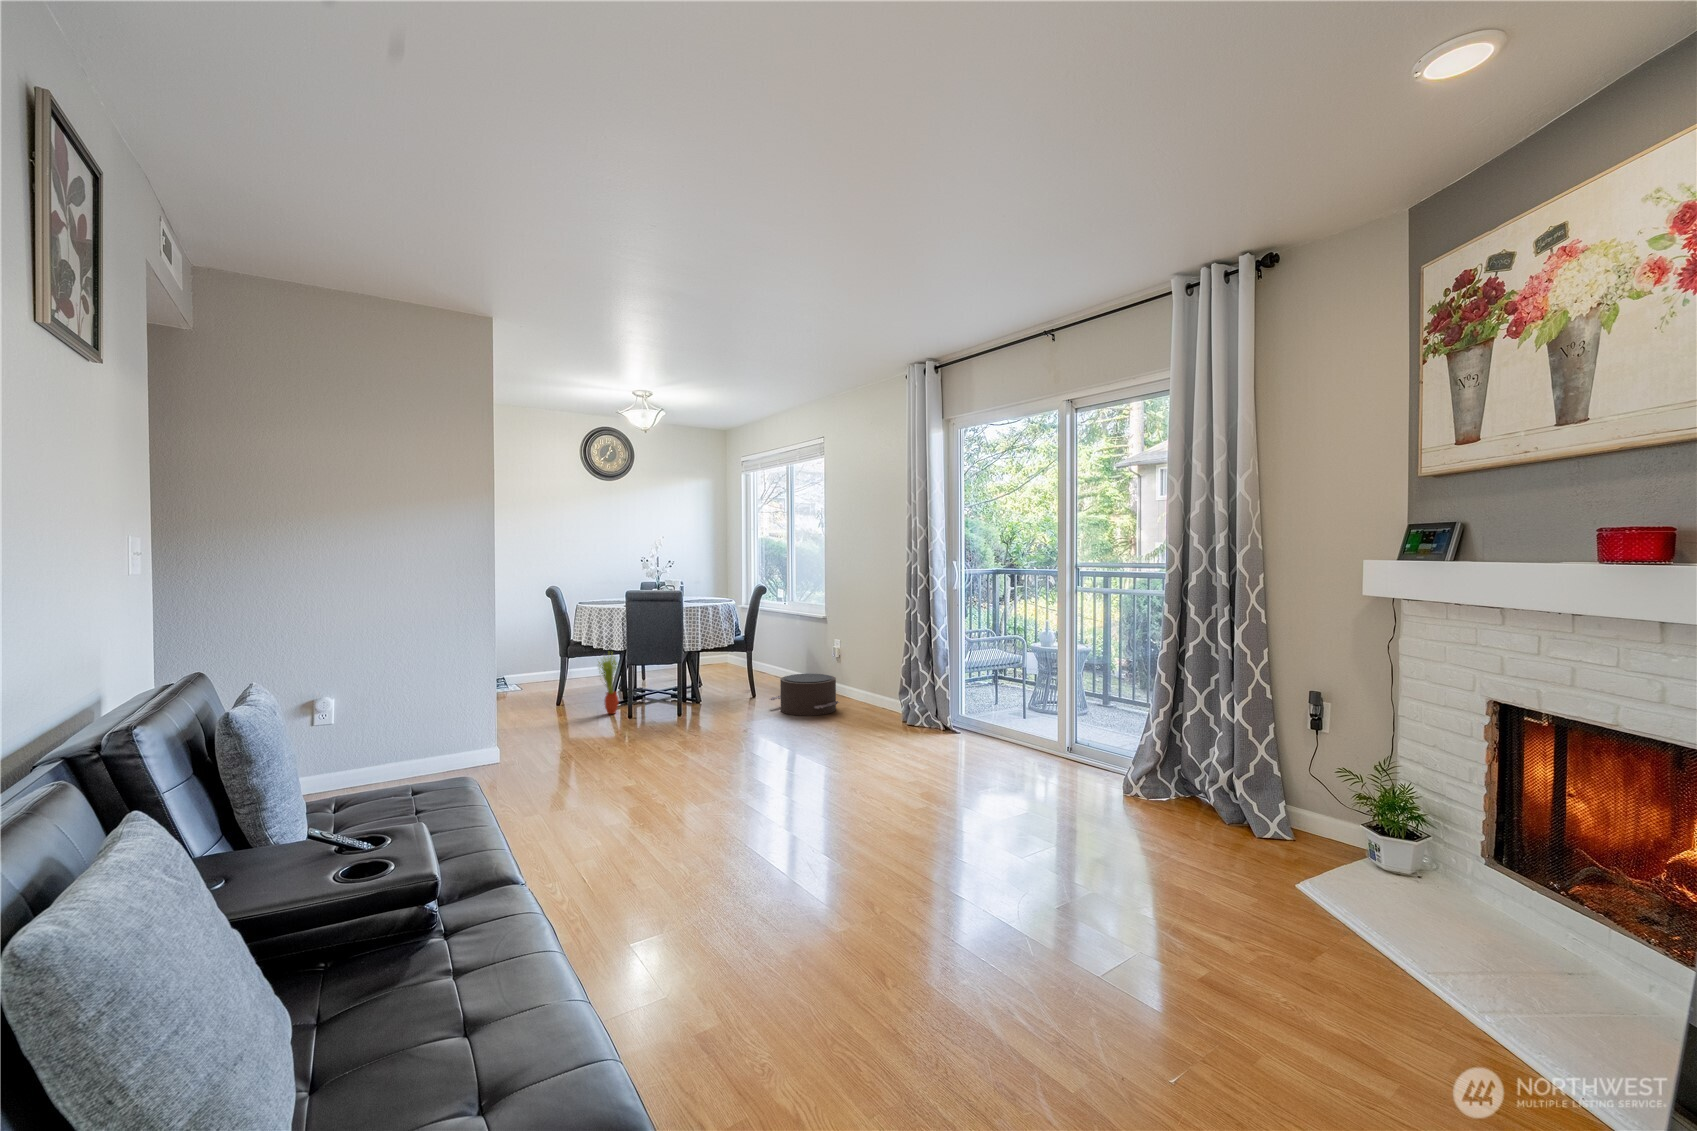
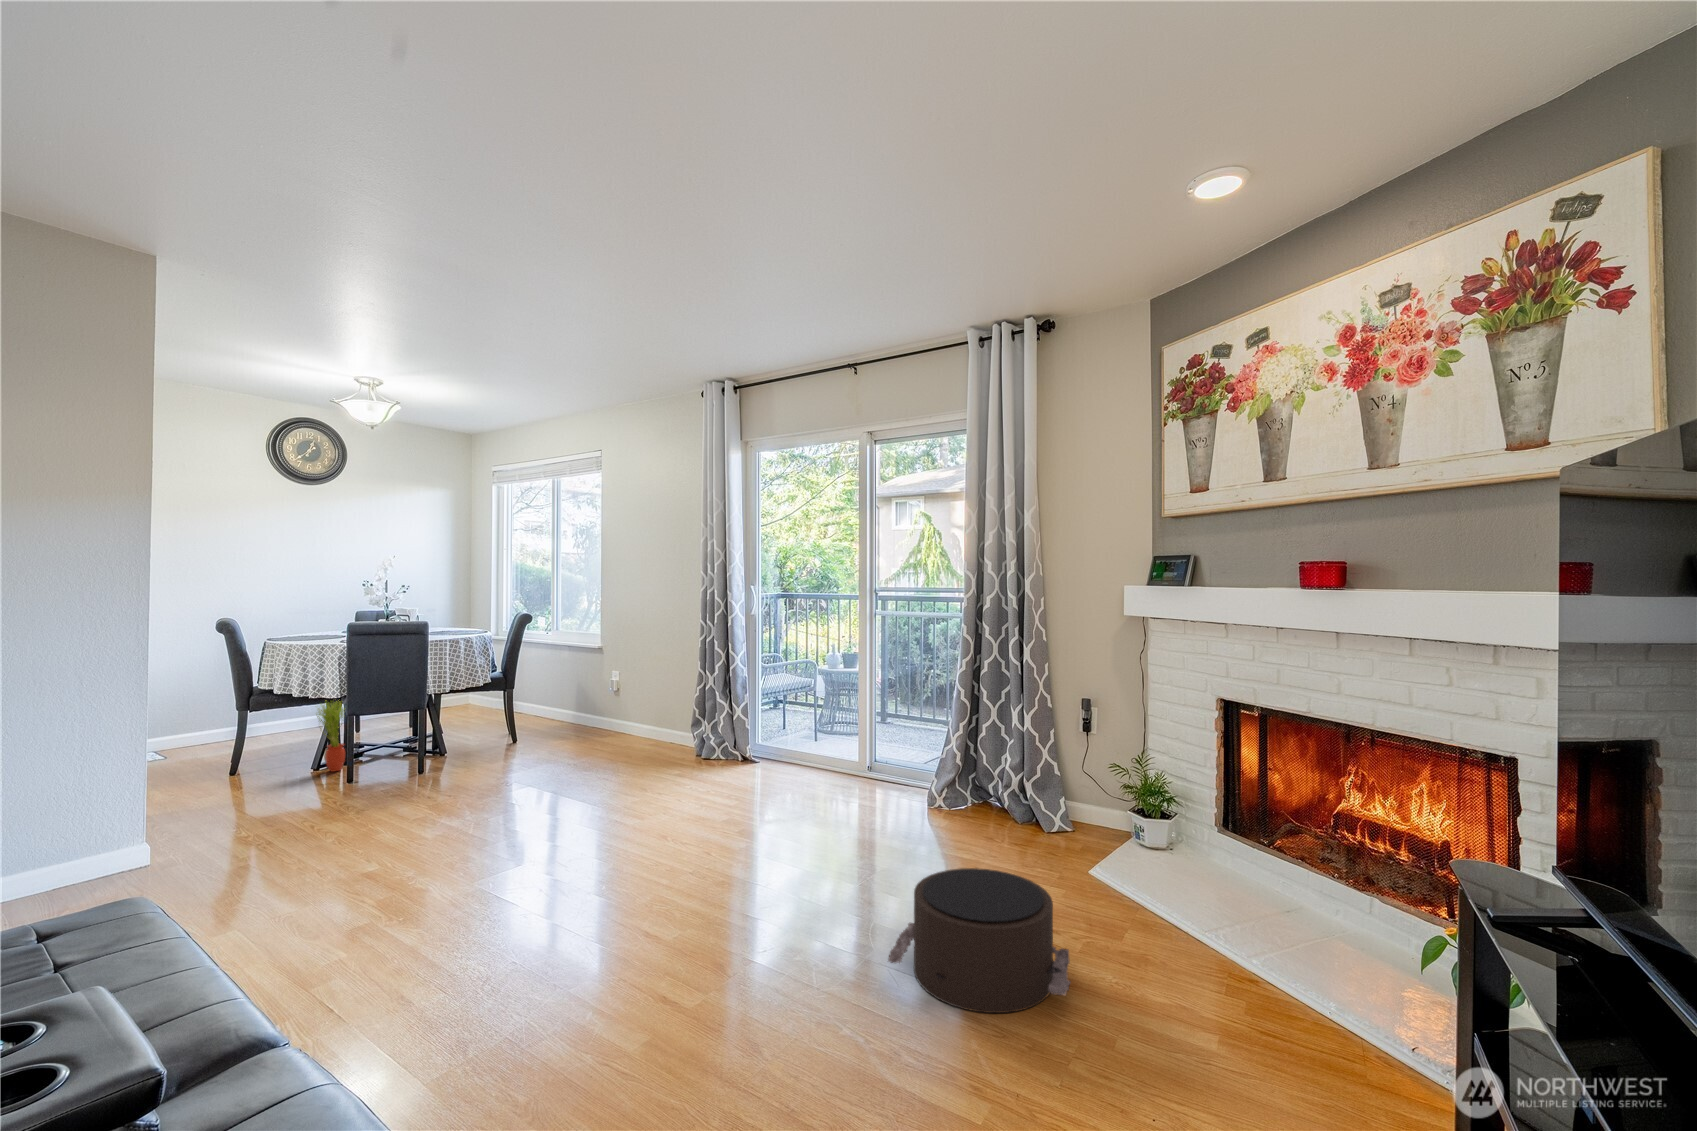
pouf: present [770,674,839,716] -> present [888,868,1070,1013]

